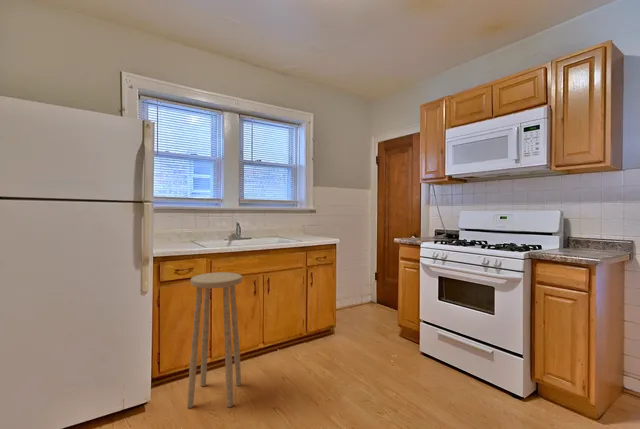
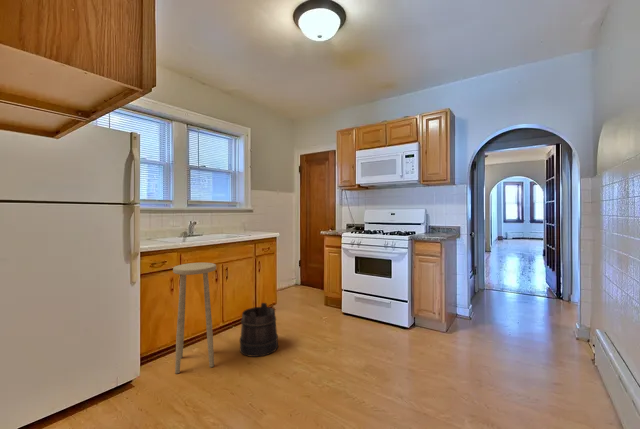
bucket: none [271,329,320,403] -> present [240,303,278,357]

